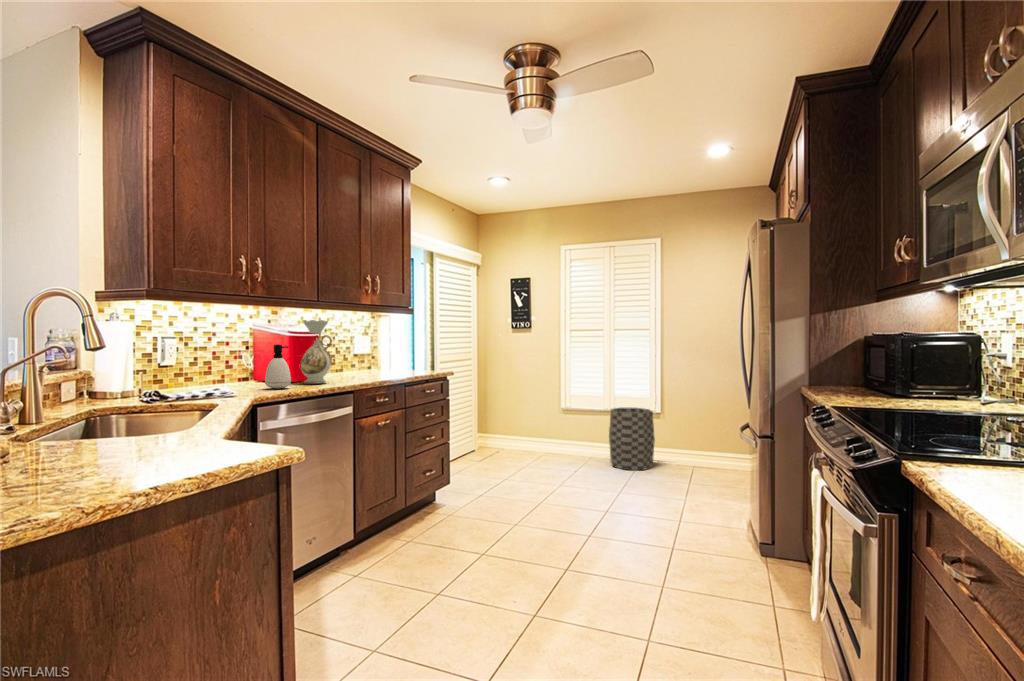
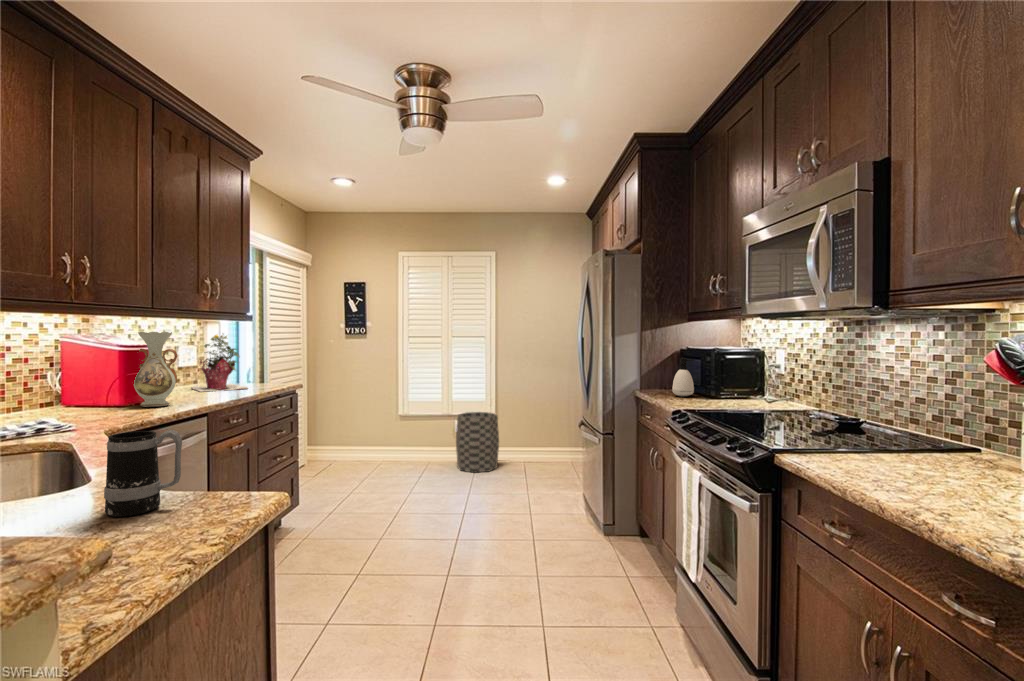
potted plant: none [361,324,403,375] -> present [191,335,248,392]
soap dispenser: present [265,344,291,389] -> present [672,358,694,396]
mug: none [152,387,214,459] -> present [104,430,182,517]

